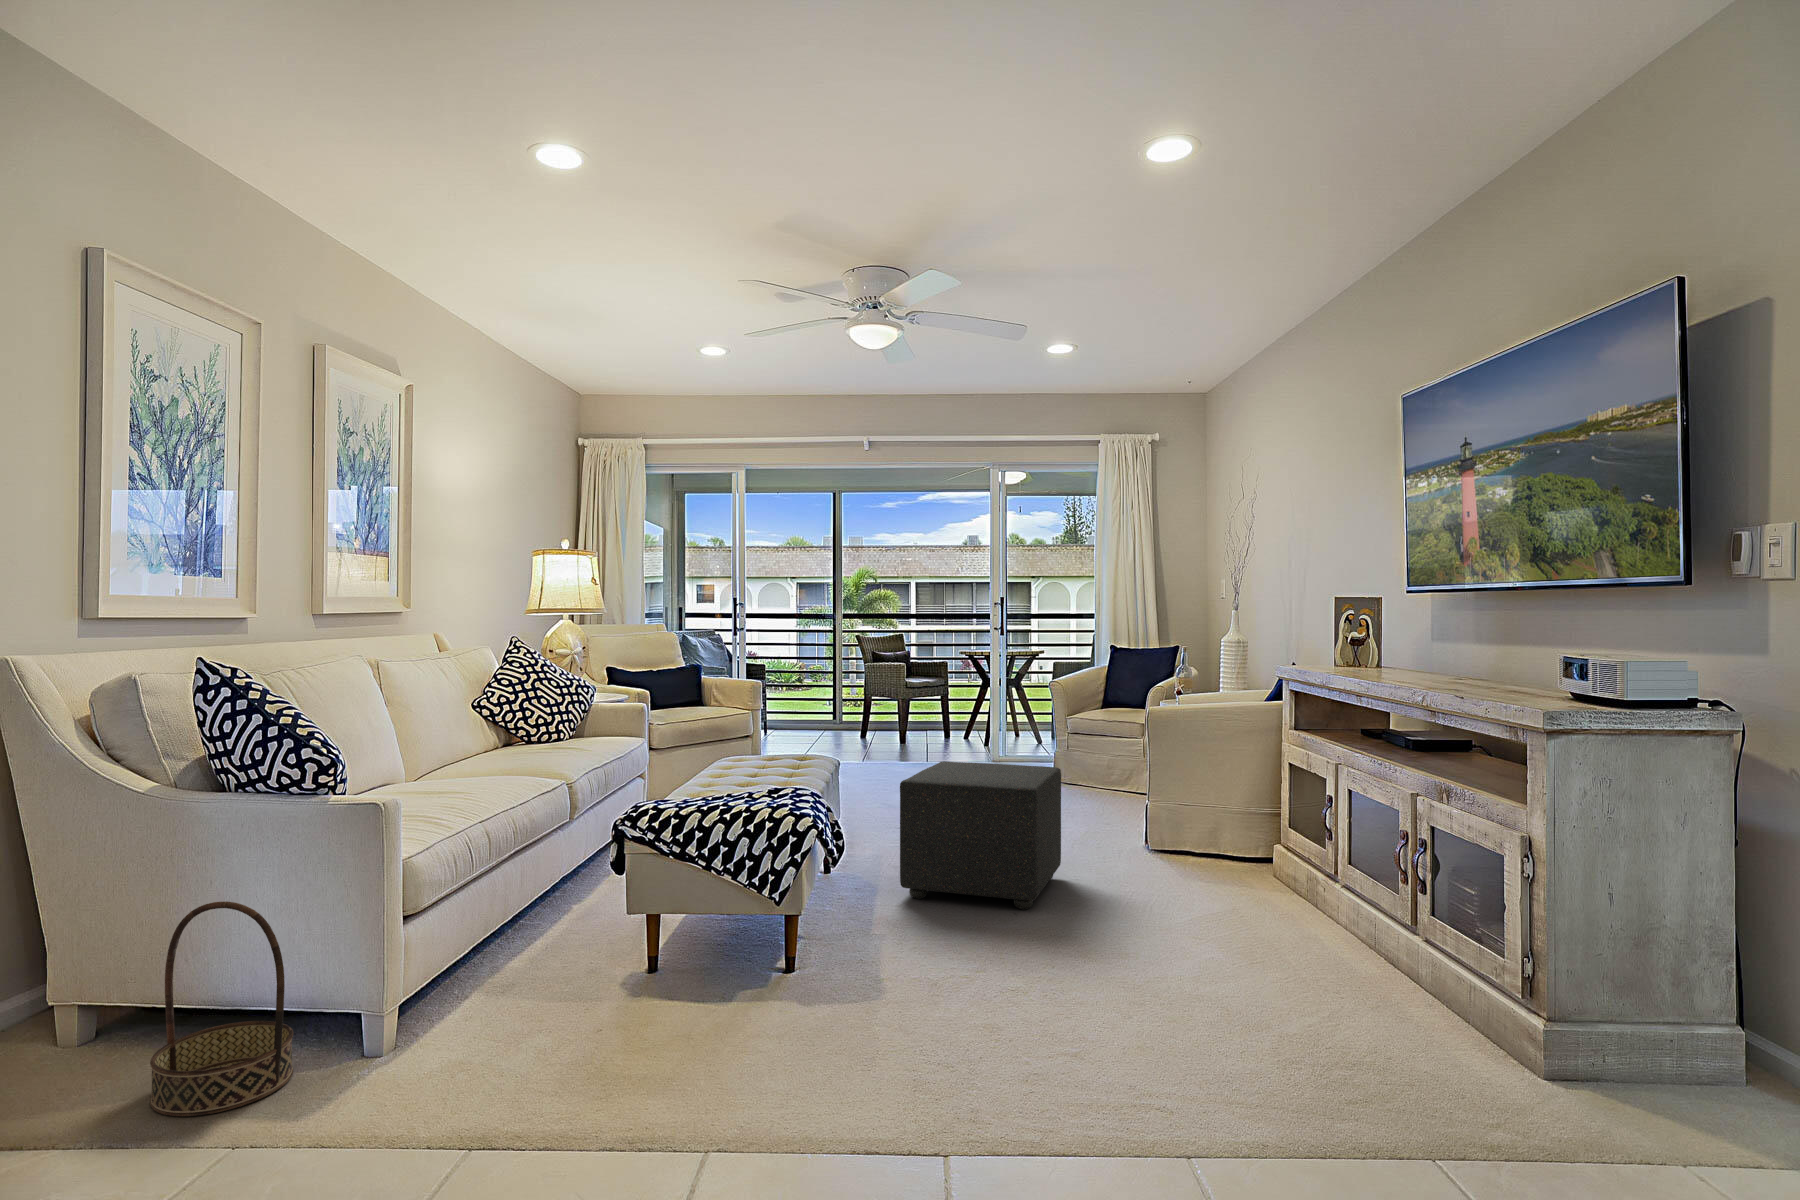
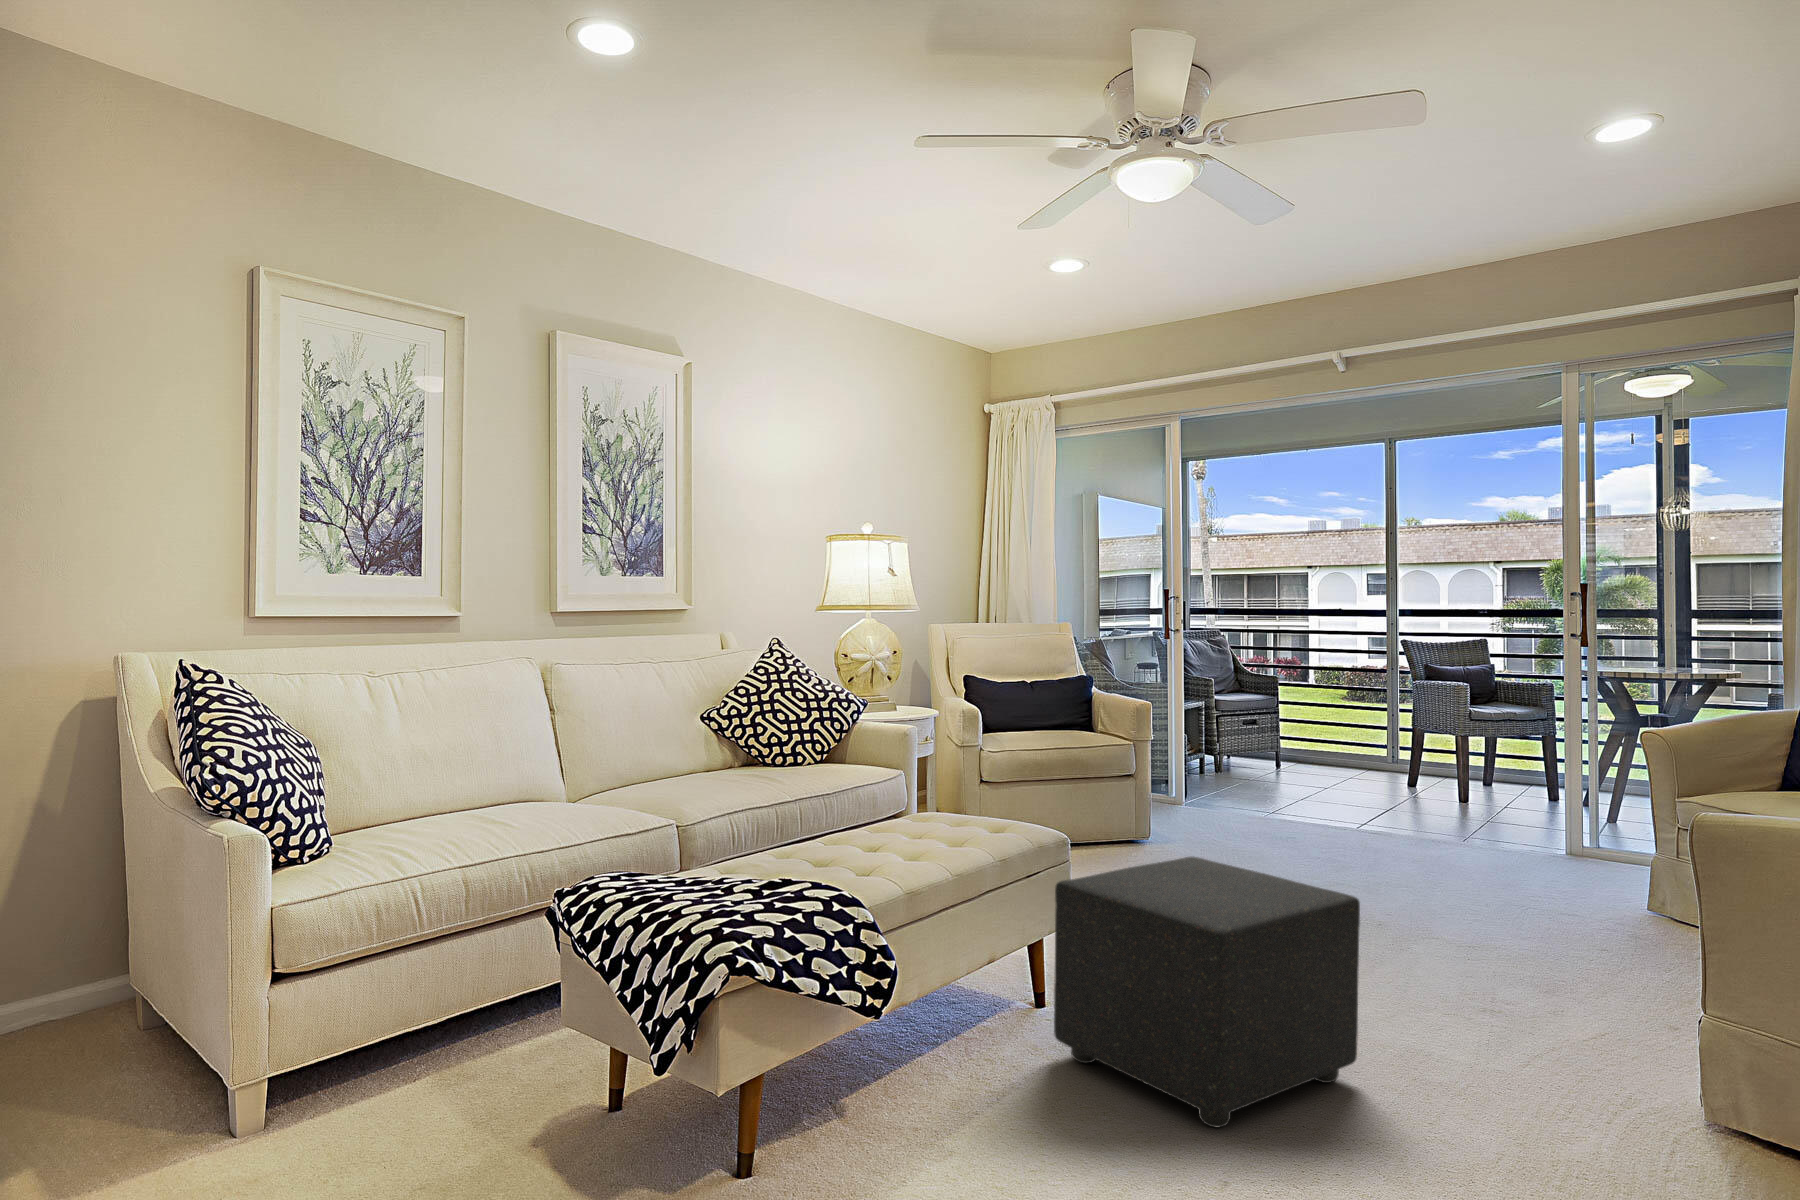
basket: present [150,901,293,1116] -> none [59,912,205,1129]

